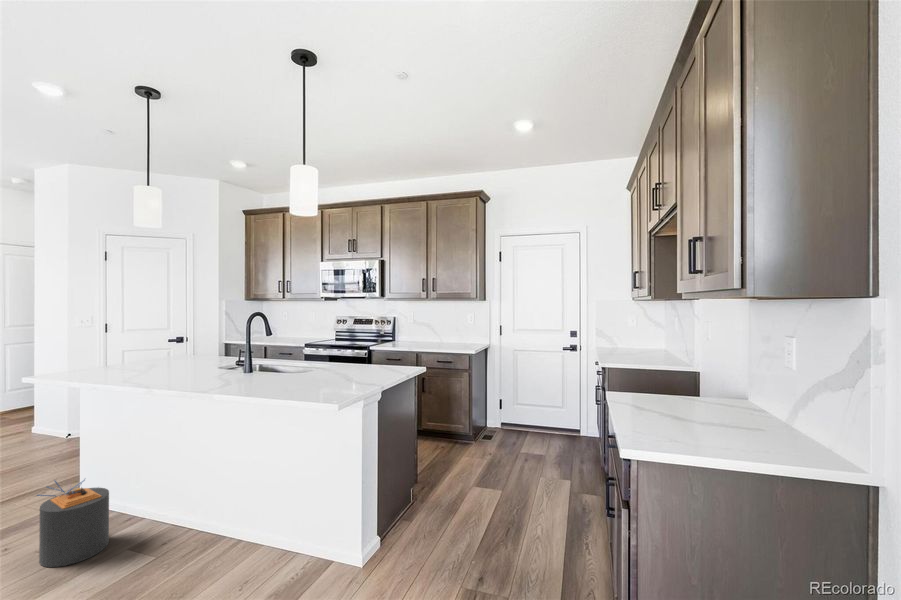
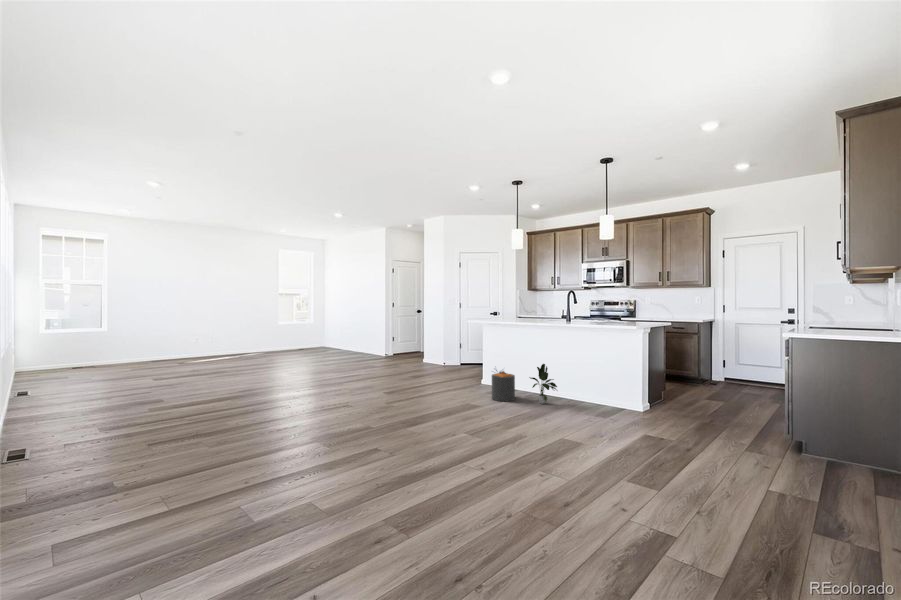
potted plant: none [123,465,202,557] -> present [530,364,557,404]

